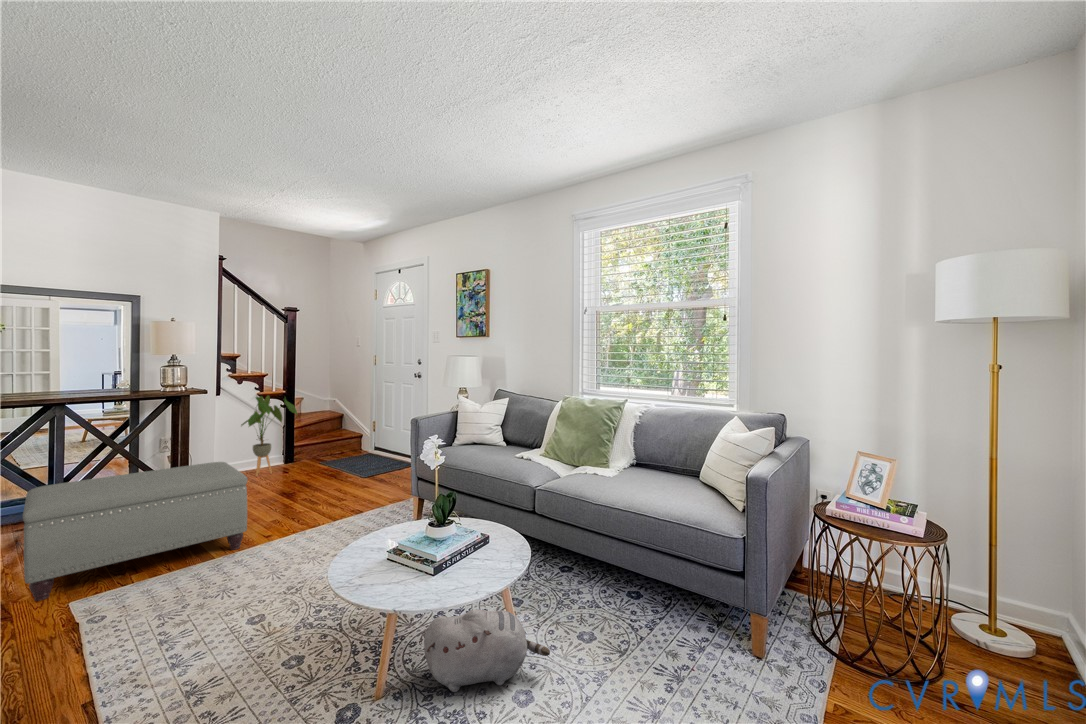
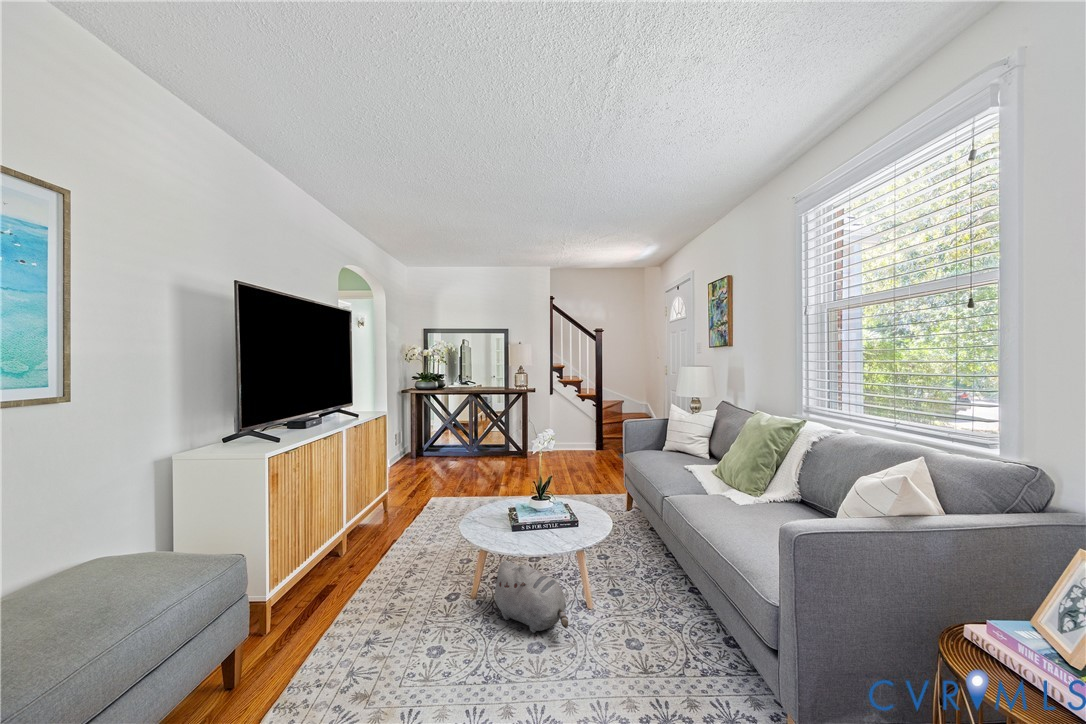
house plant: present [241,396,297,476] -> none [562,396,596,455]
ottoman: present [23,462,248,601] -> none [417,436,521,495]

